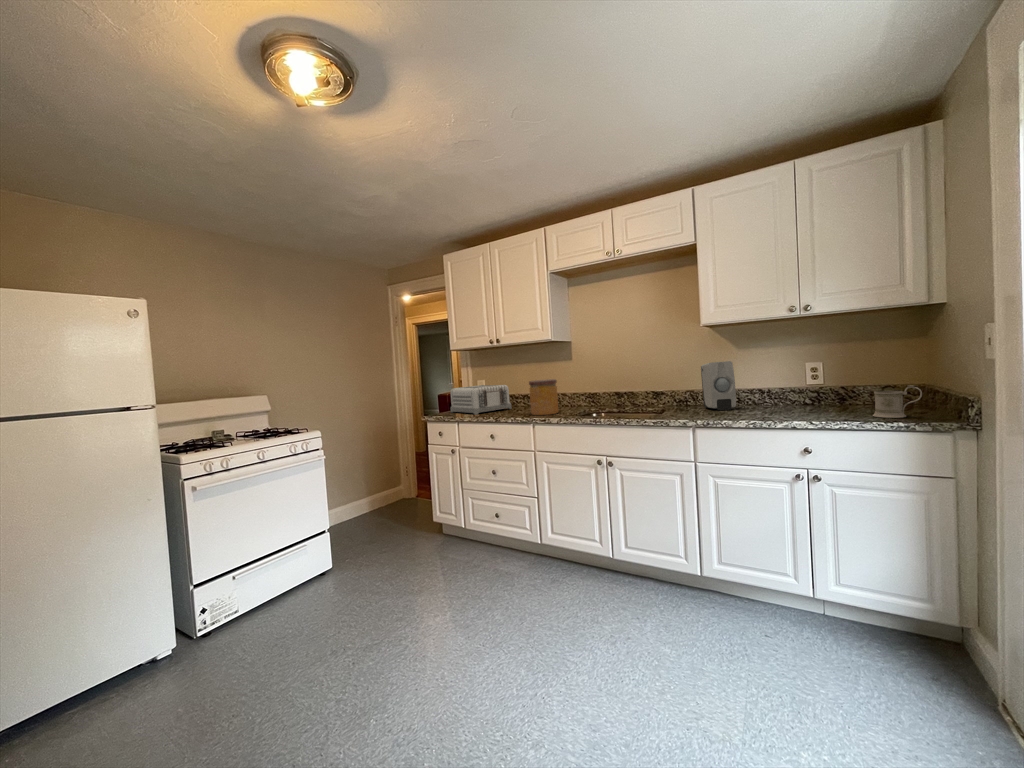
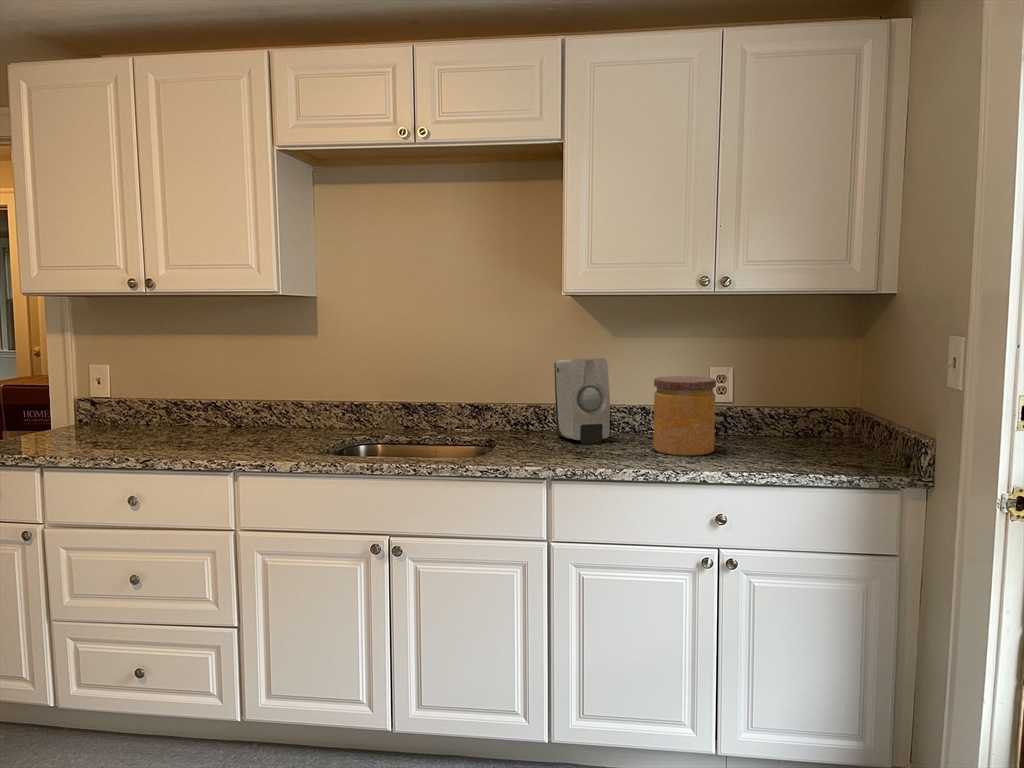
jar: present [529,379,558,415] -> present [654,376,716,456]
toaster: present [450,385,512,415] -> none [25,377,182,447]
mug: present [873,386,922,418] -> none [803,416,866,465]

